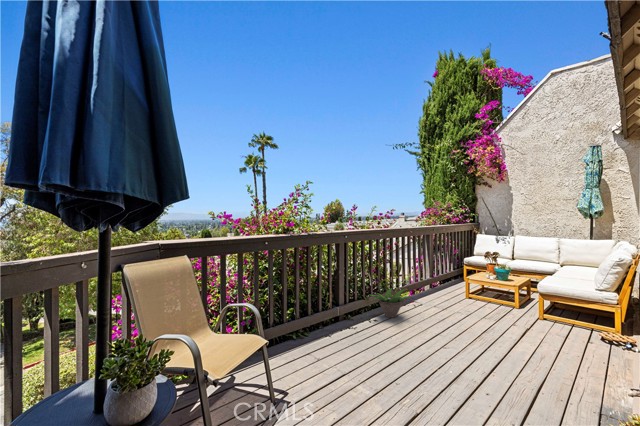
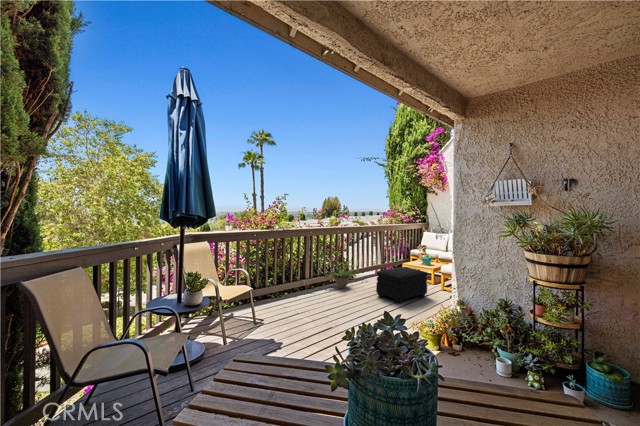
ottoman: none [448,284,526,343] -> present [376,267,428,304]

